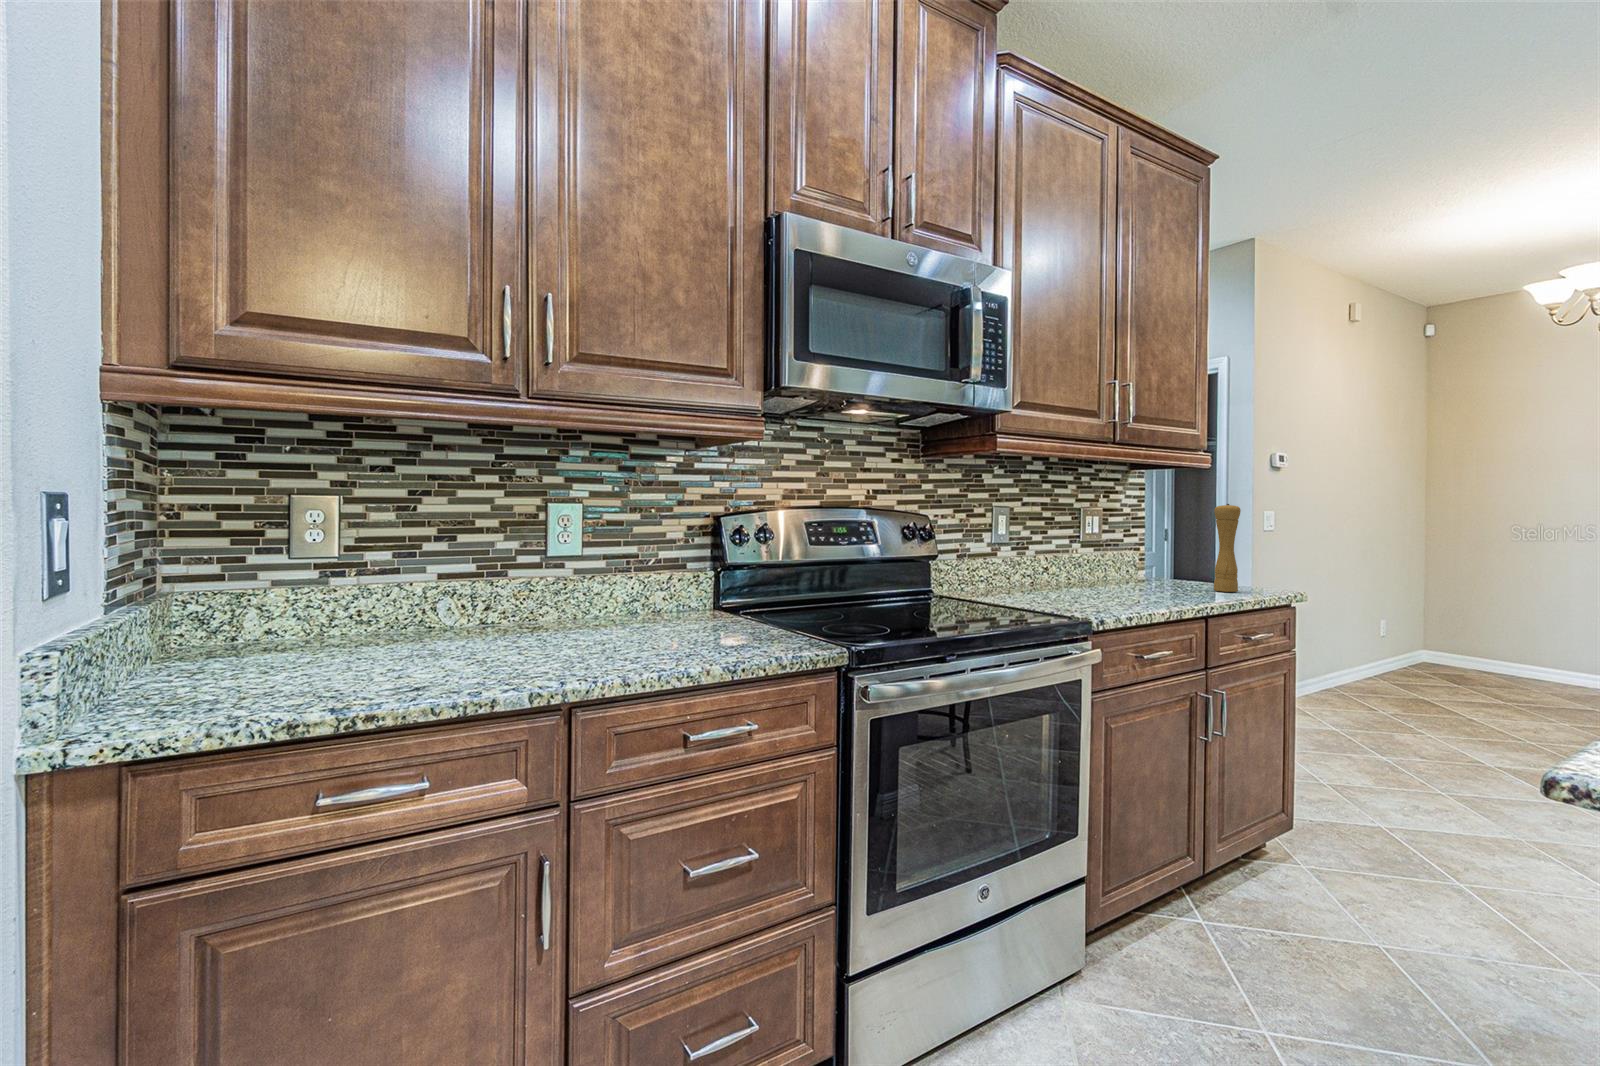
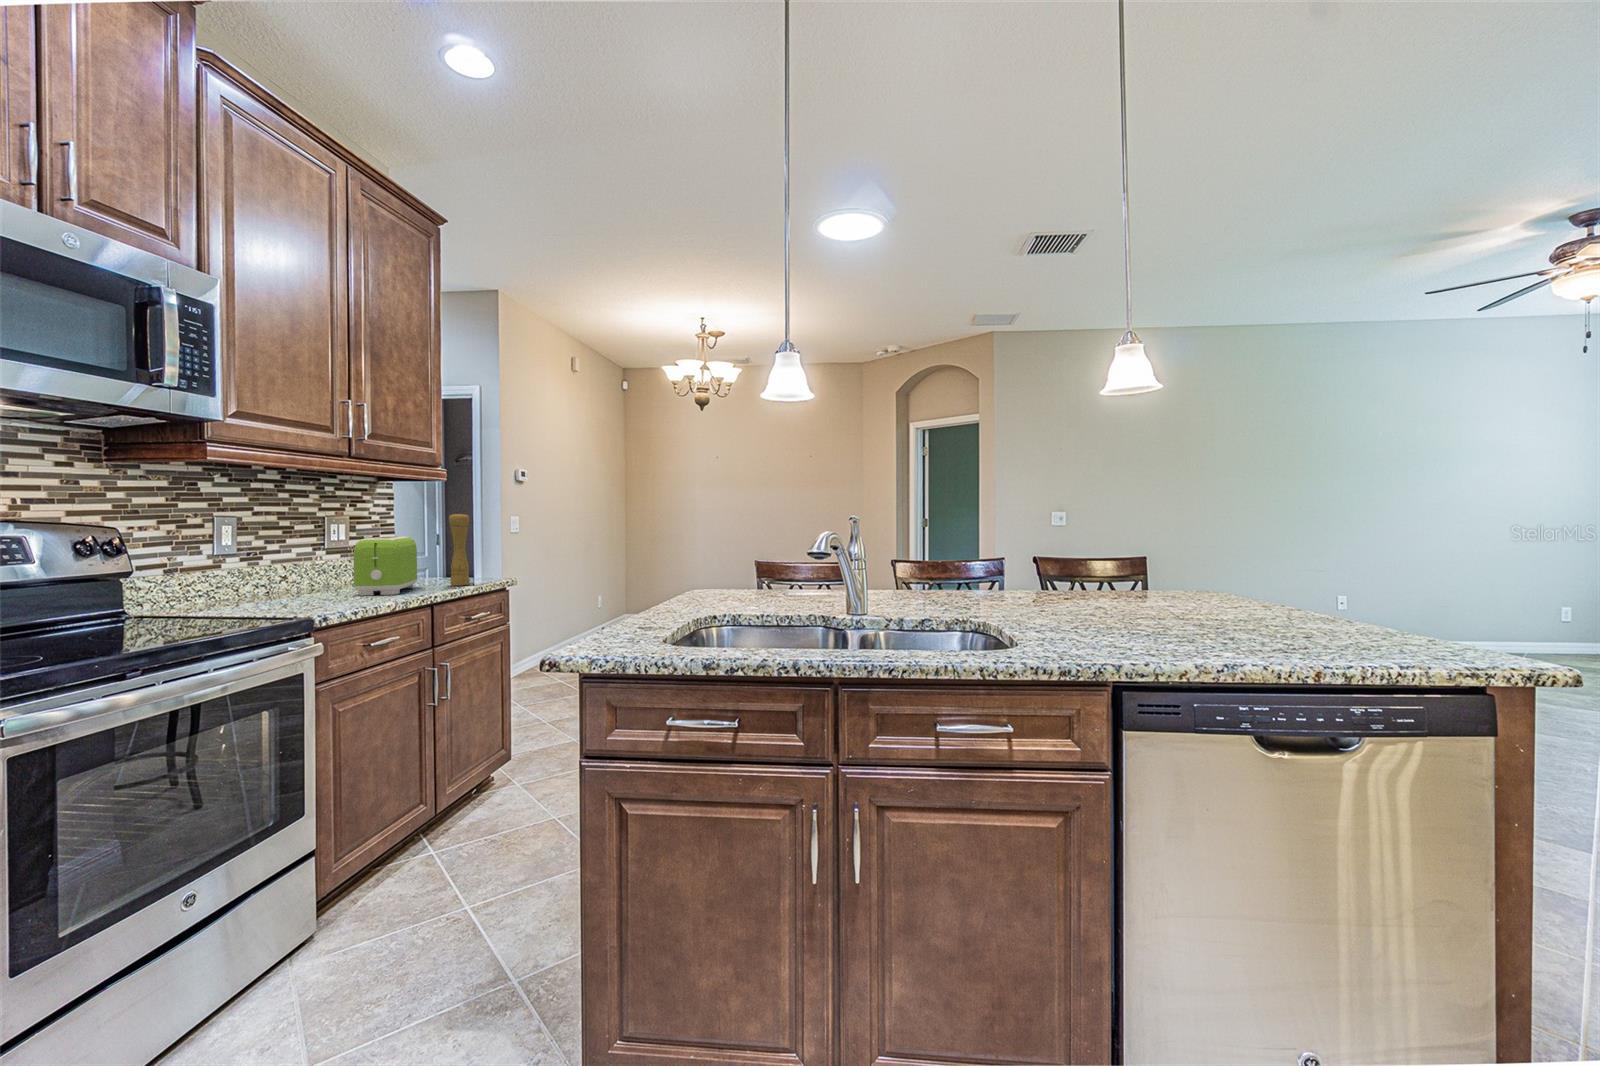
toaster: none [1113,530,1176,596] -> present [354,536,417,596]

